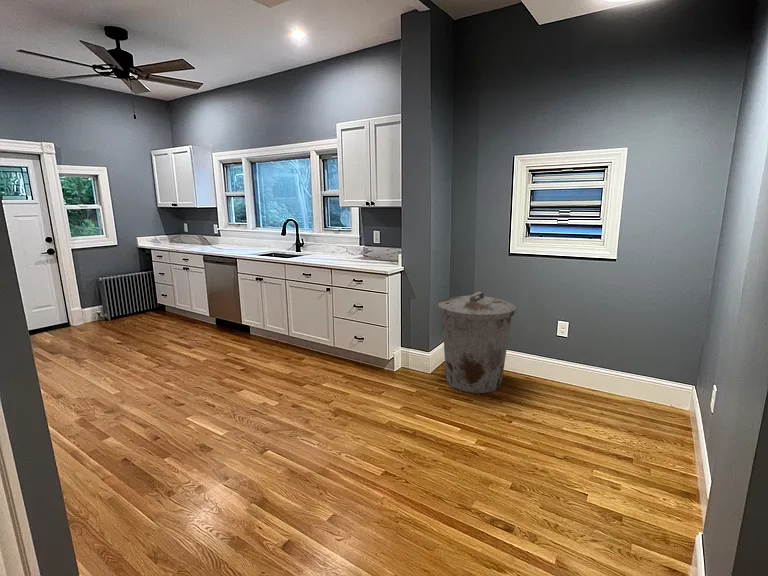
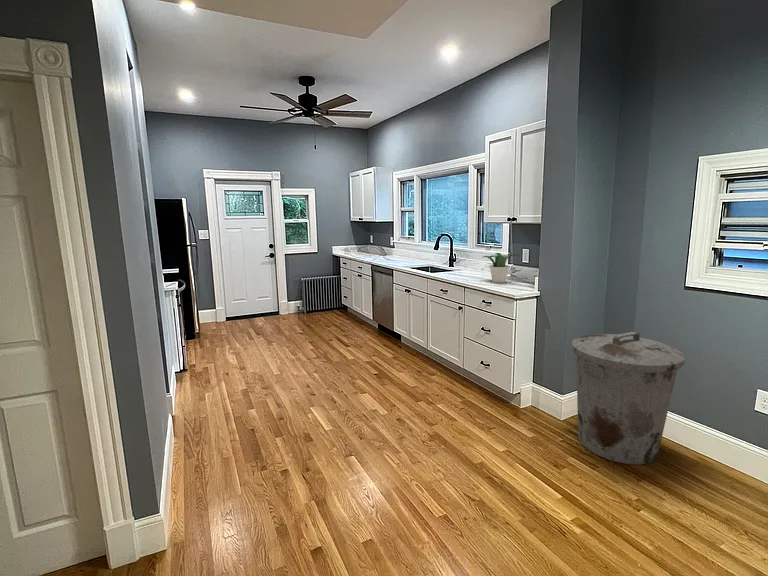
potted plant: none [343,236,377,263] -> present [483,253,519,283]

